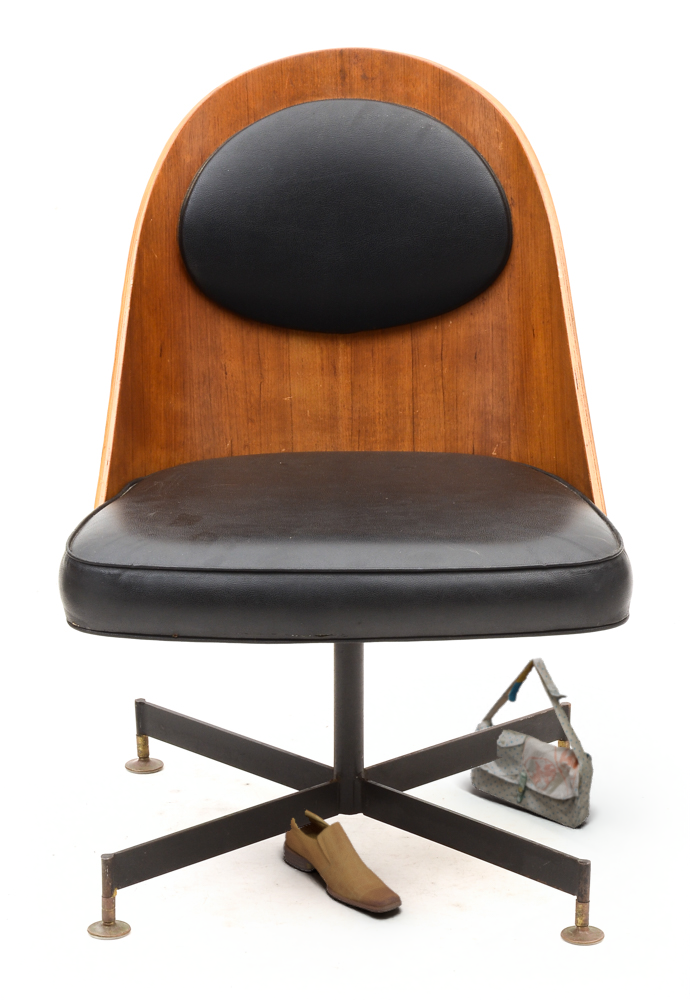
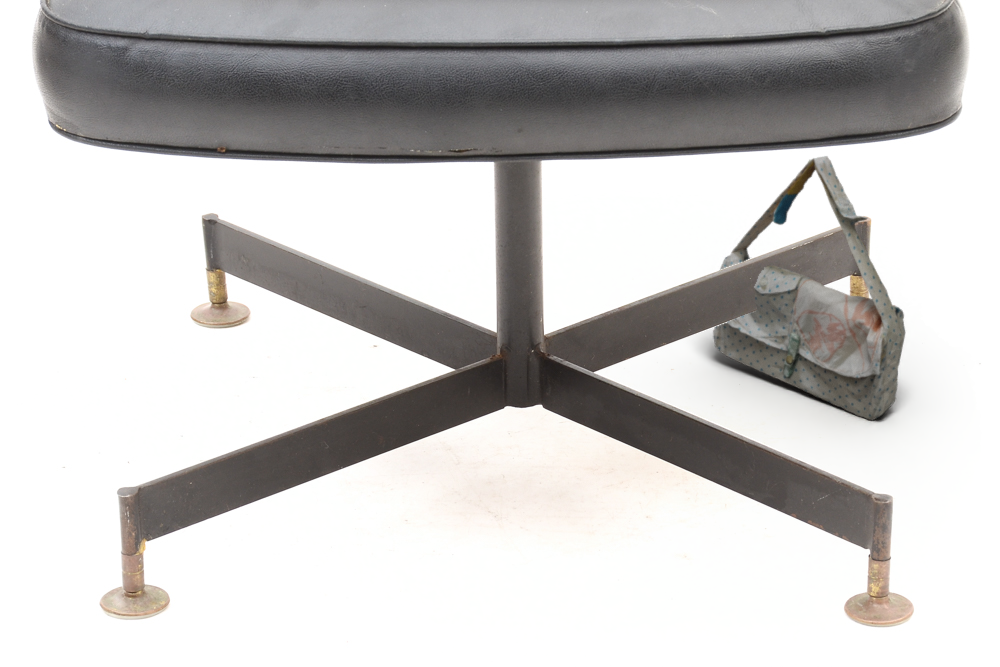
shoe: present [283,810,402,912] -> none [414,401,593,573]

